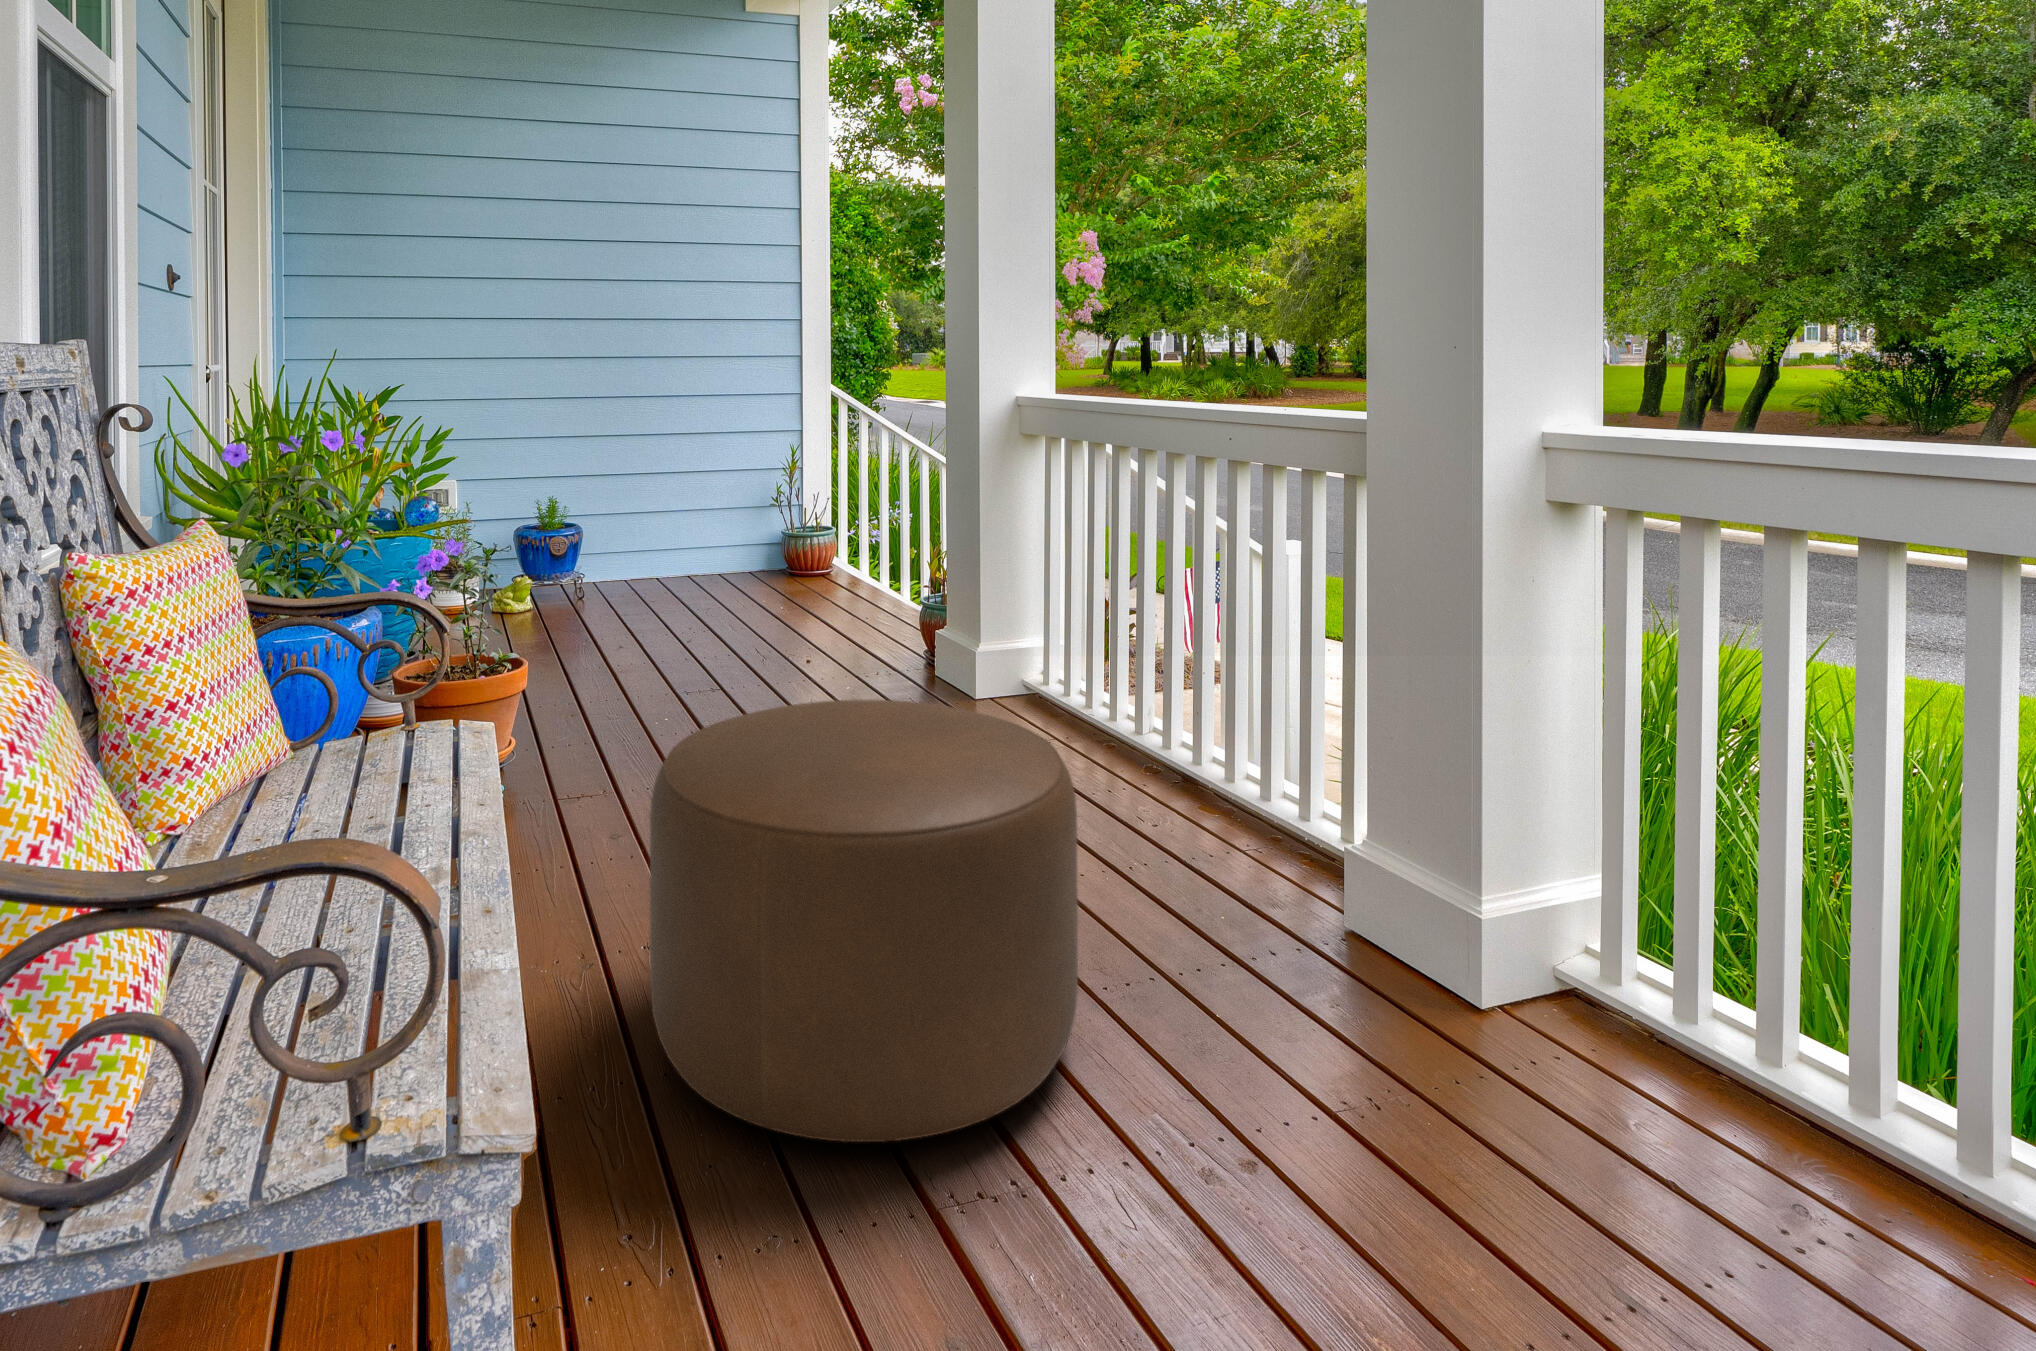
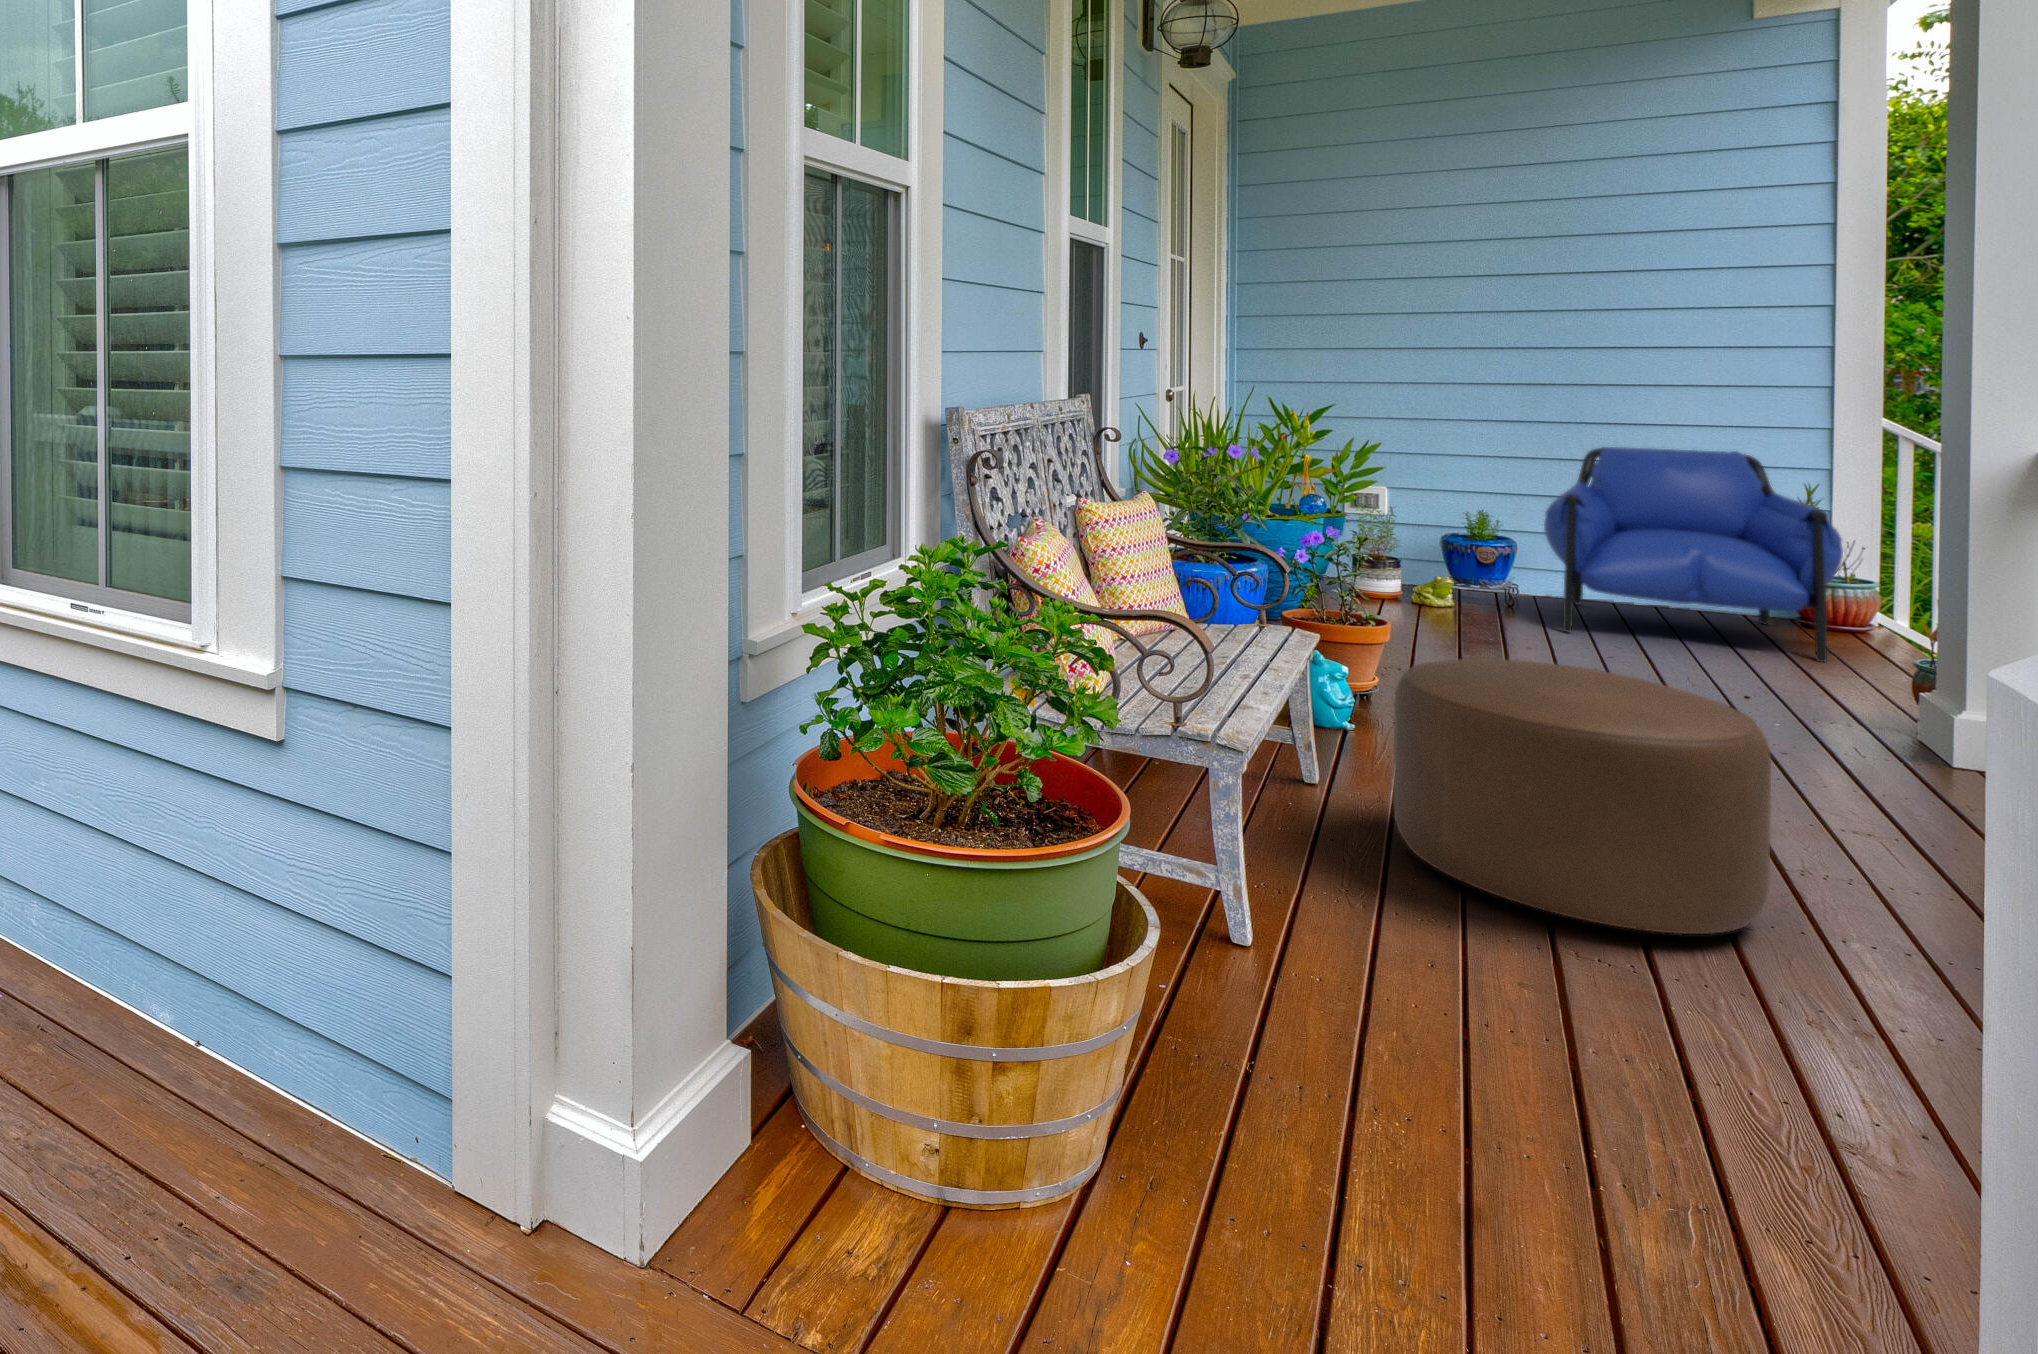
armchair: none [613,416,829,619] -> present [1544,447,1843,662]

